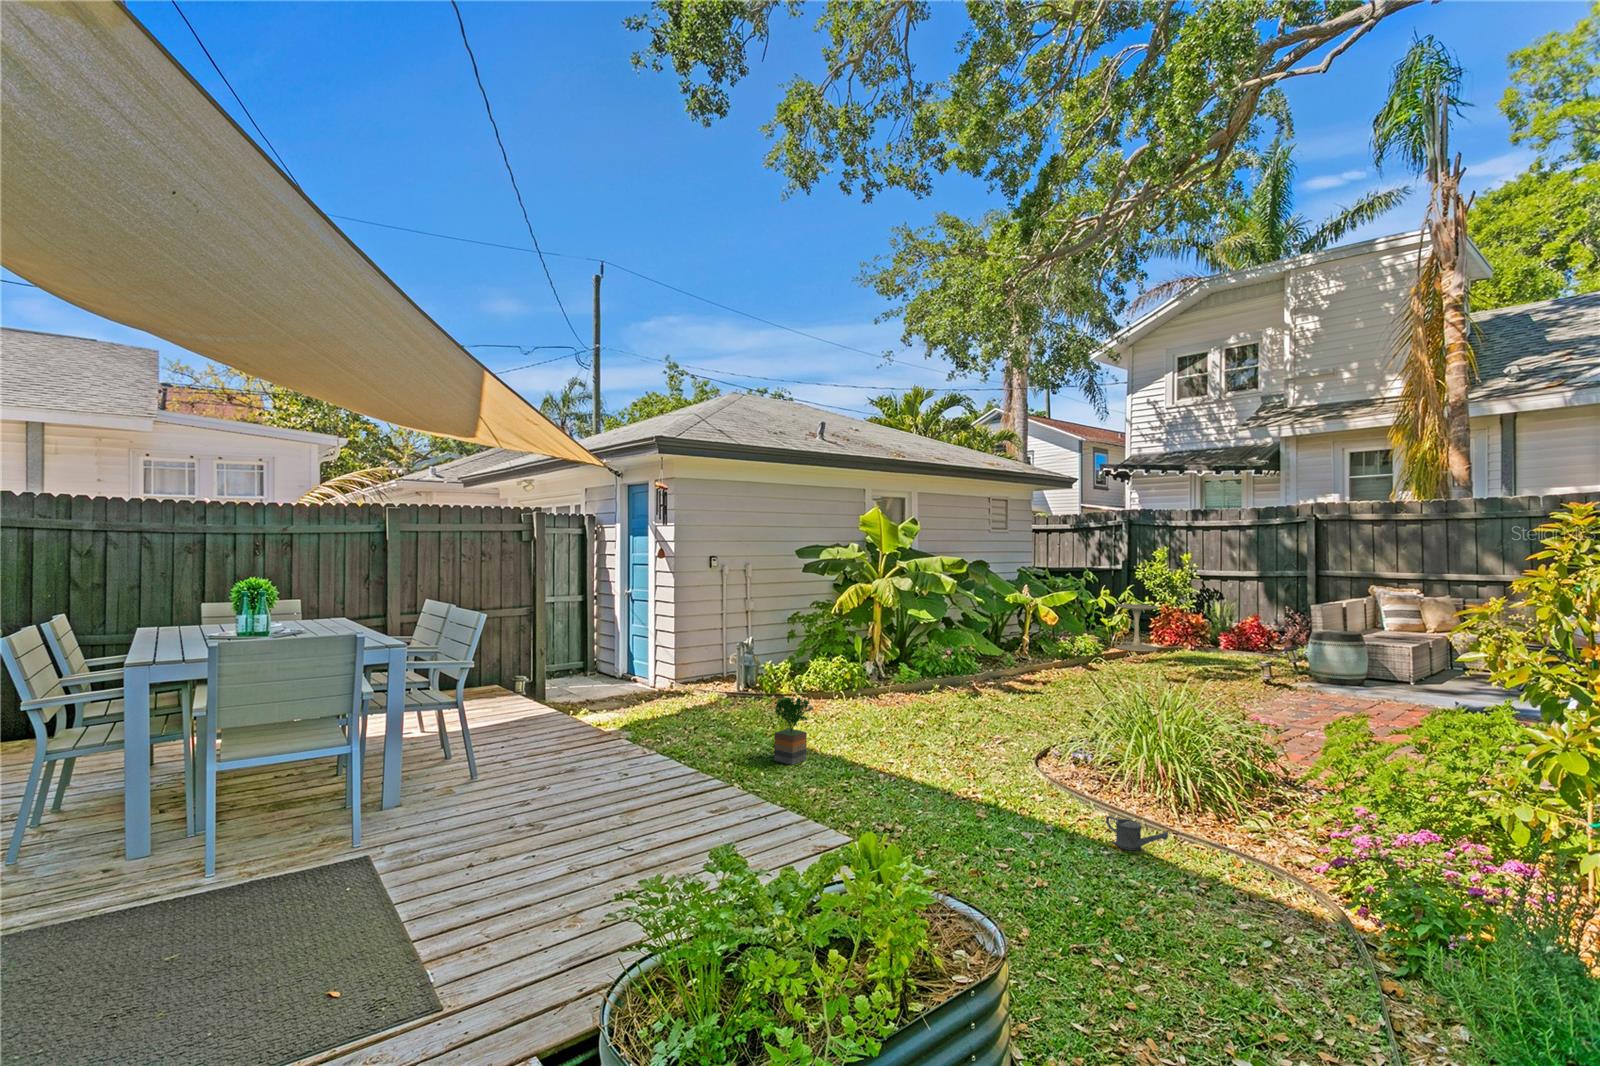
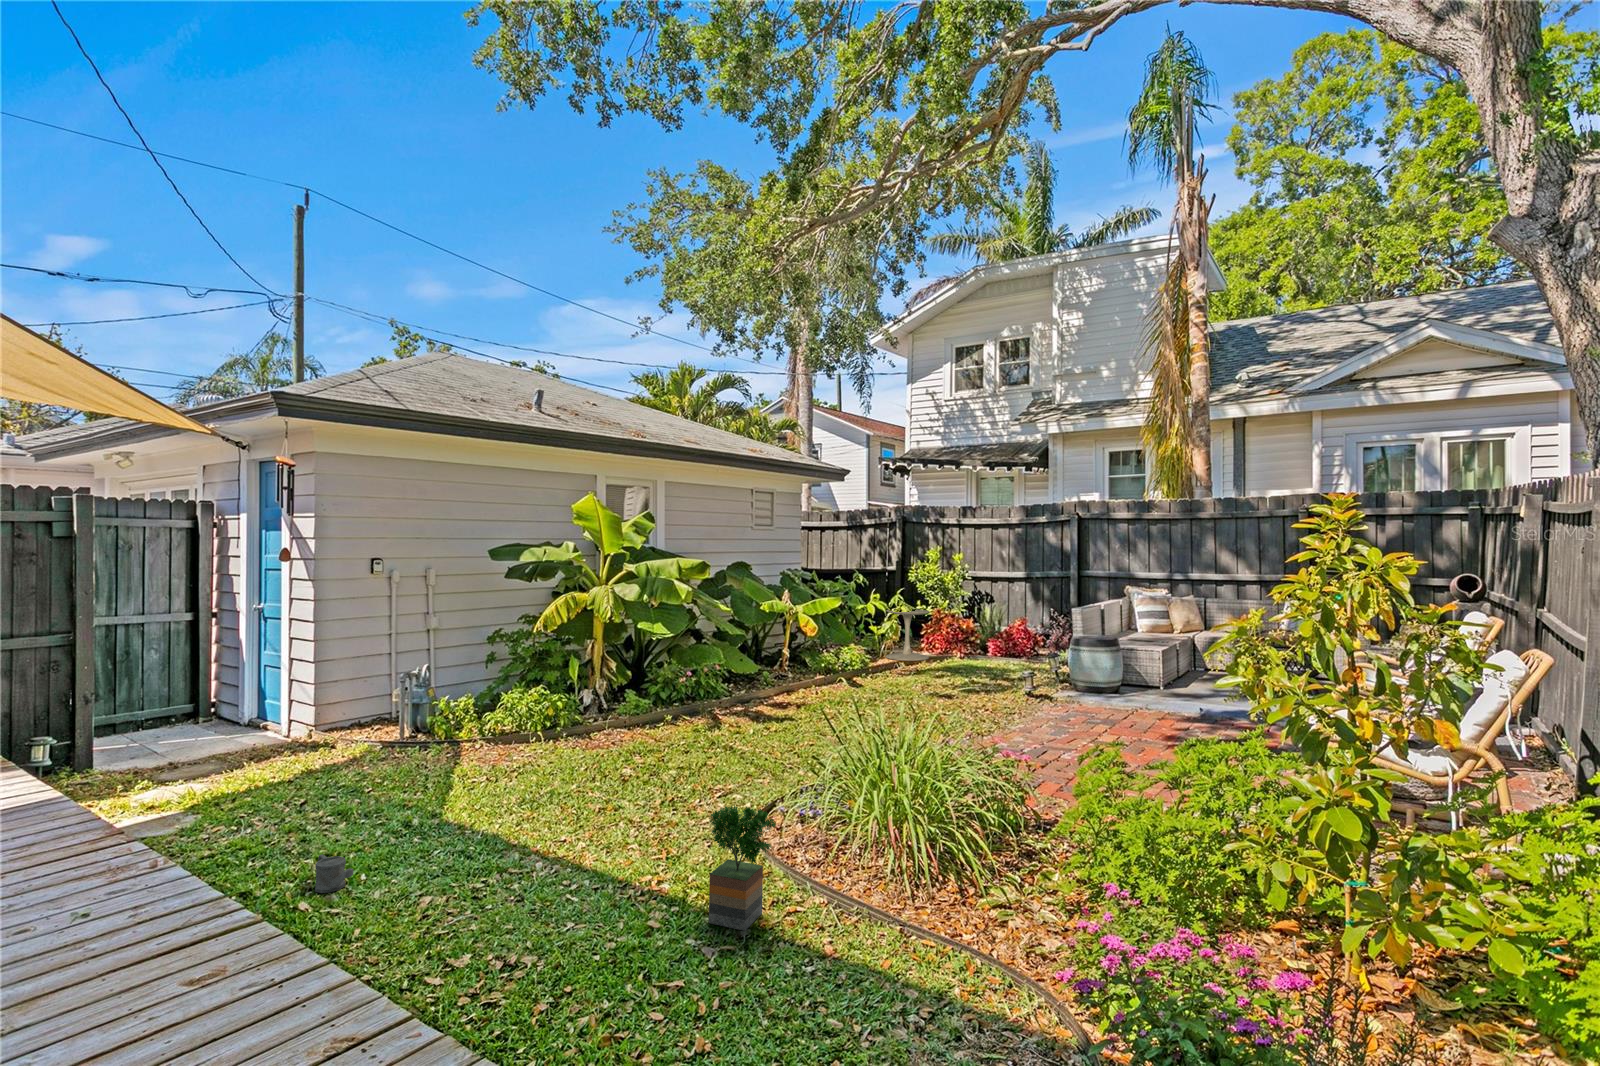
potted tree: present [774,697,813,765] -> present [709,805,776,931]
watering can: present [1106,816,1168,851] -> present [315,854,353,893]

